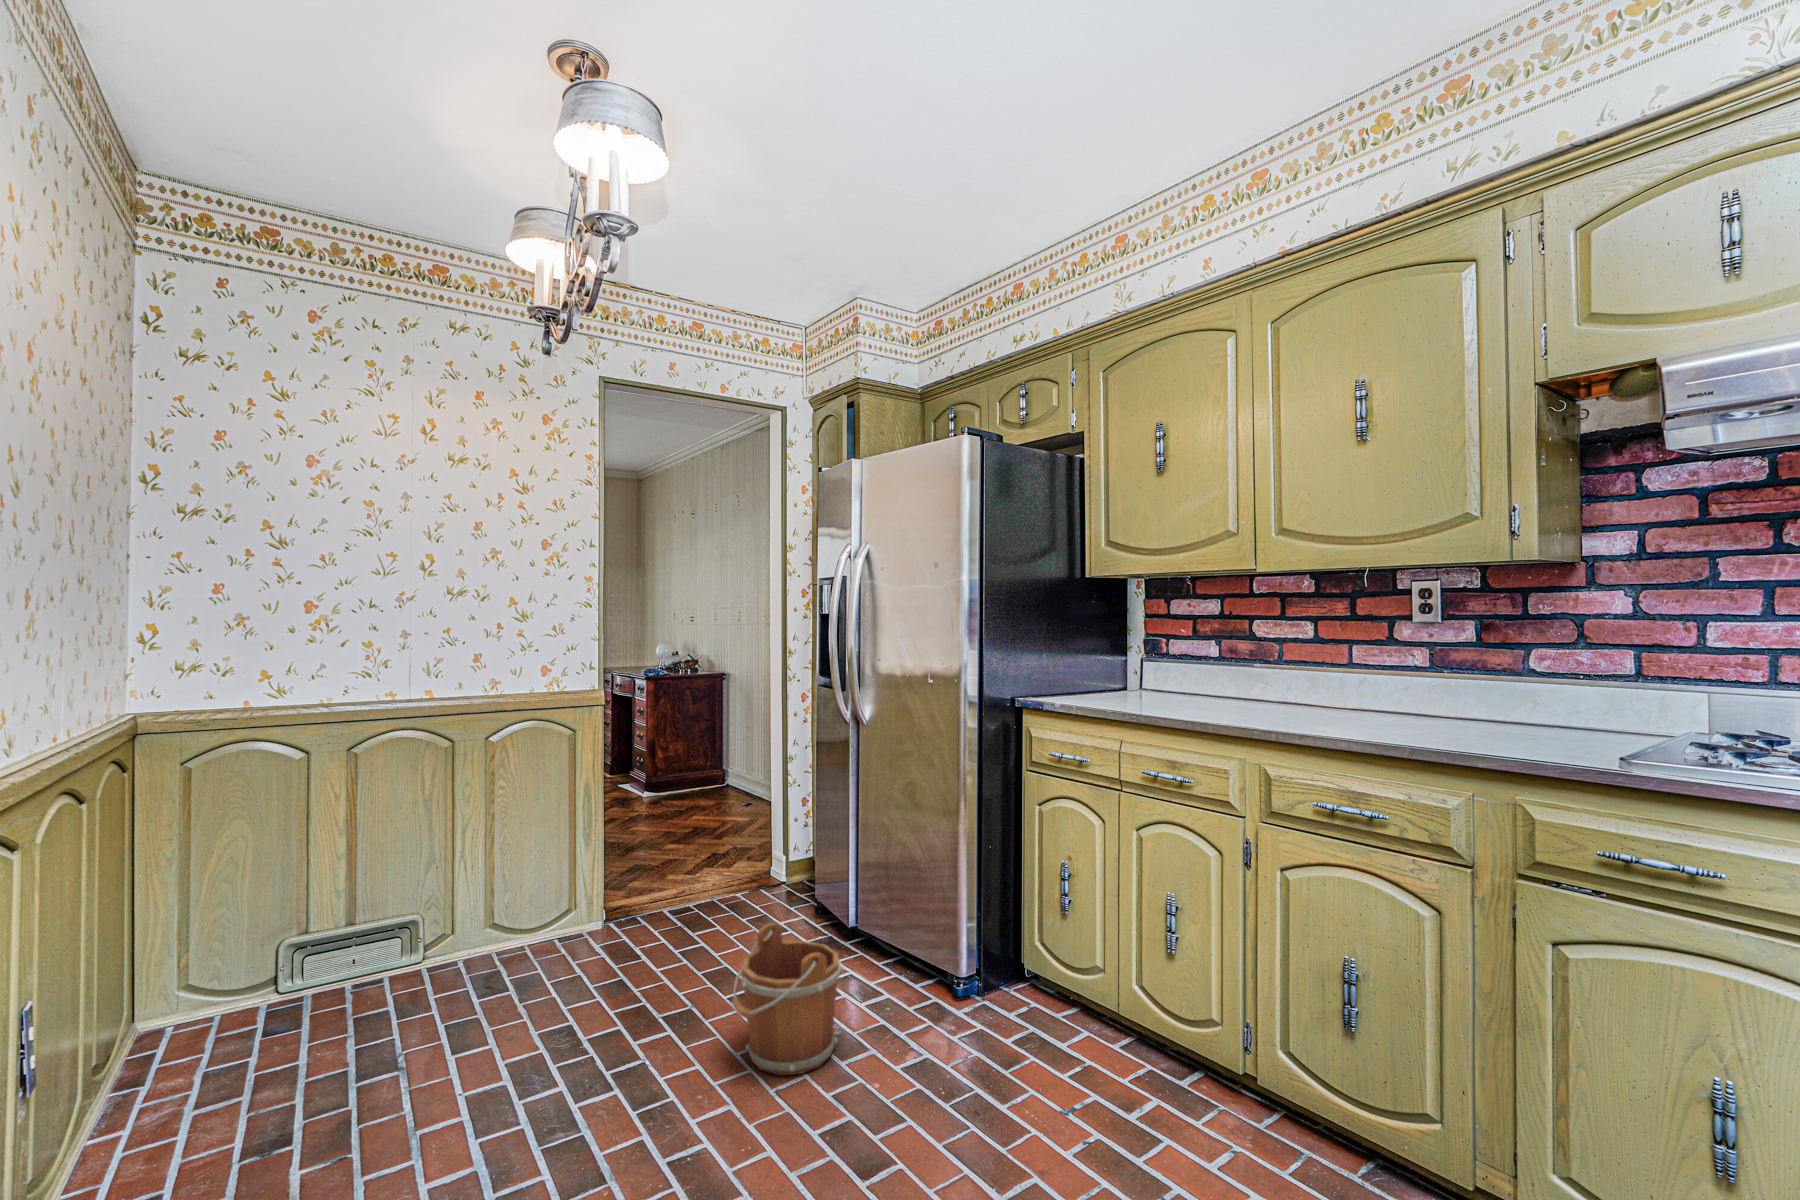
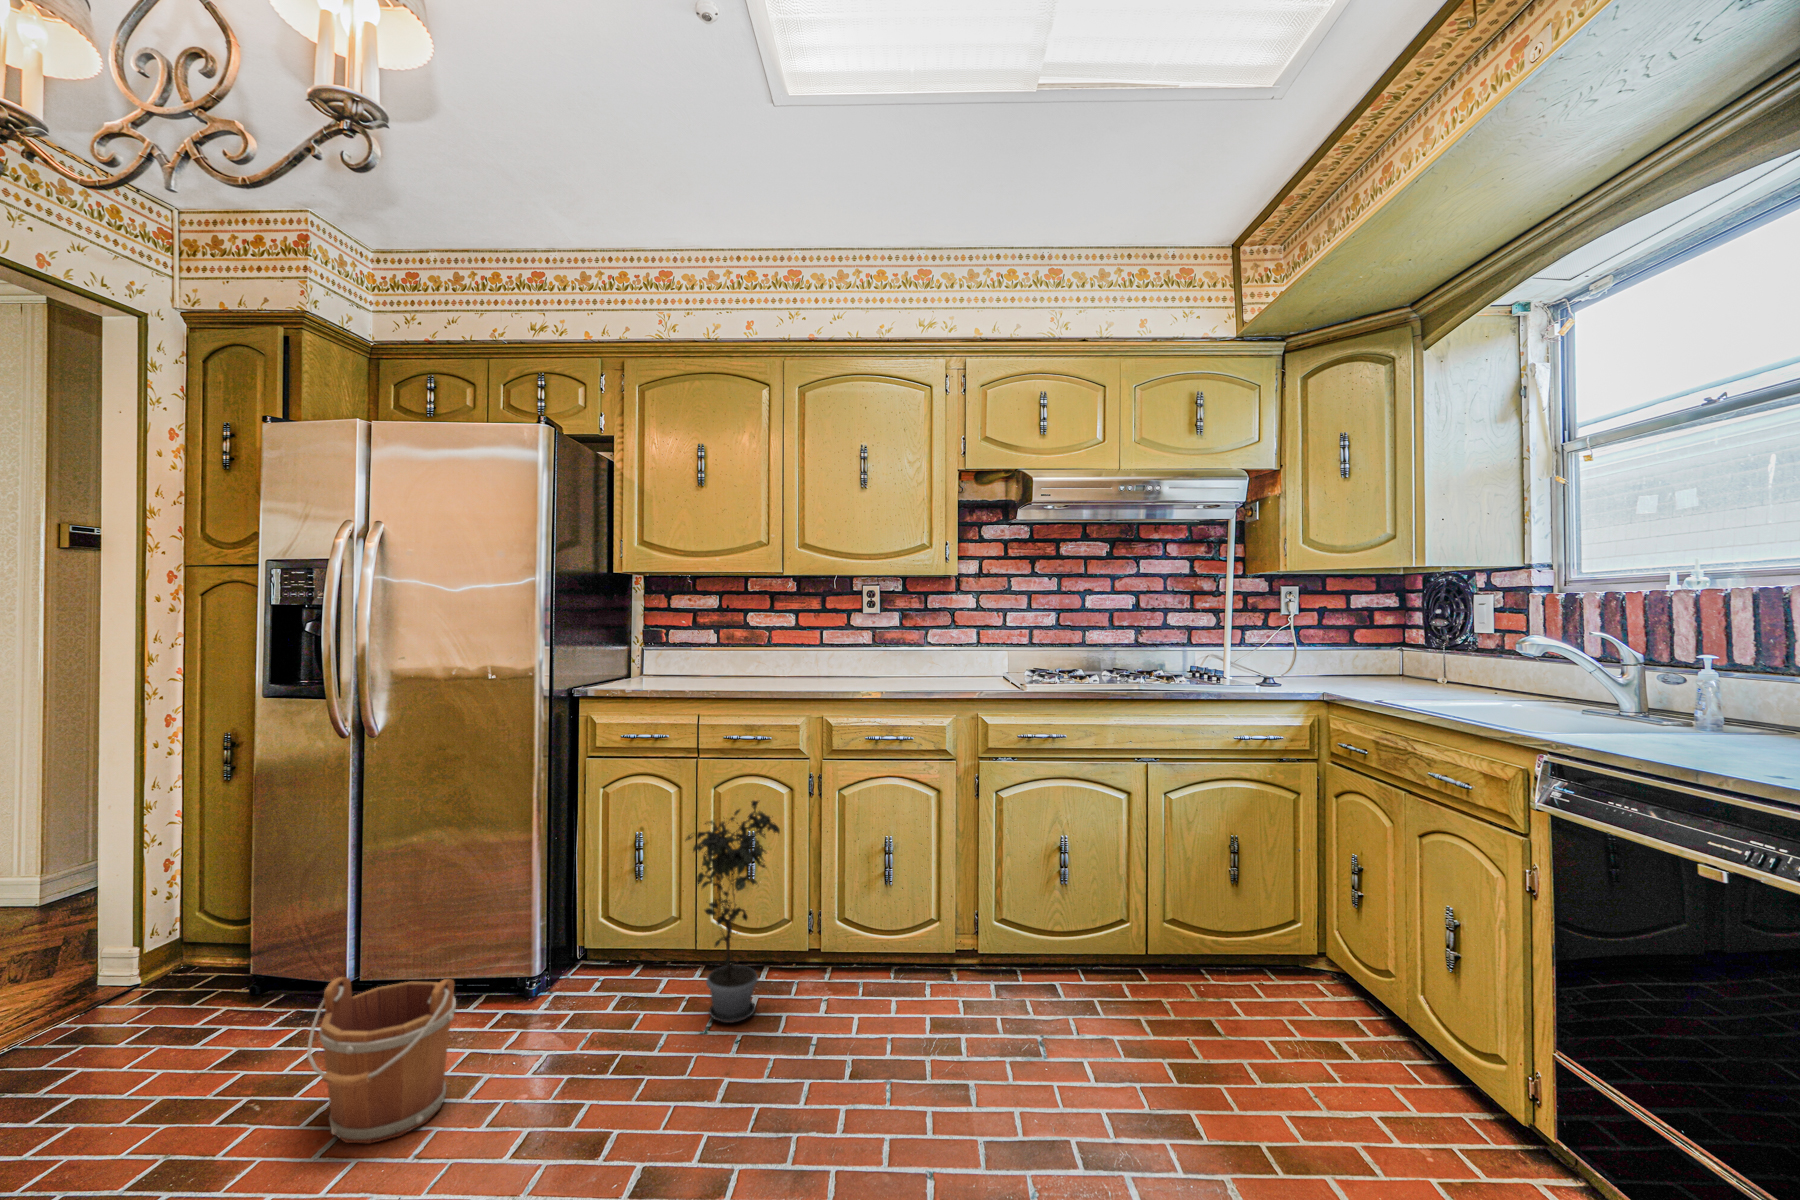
potted plant: none [1033,856,1181,1123] -> present [686,801,780,1023]

